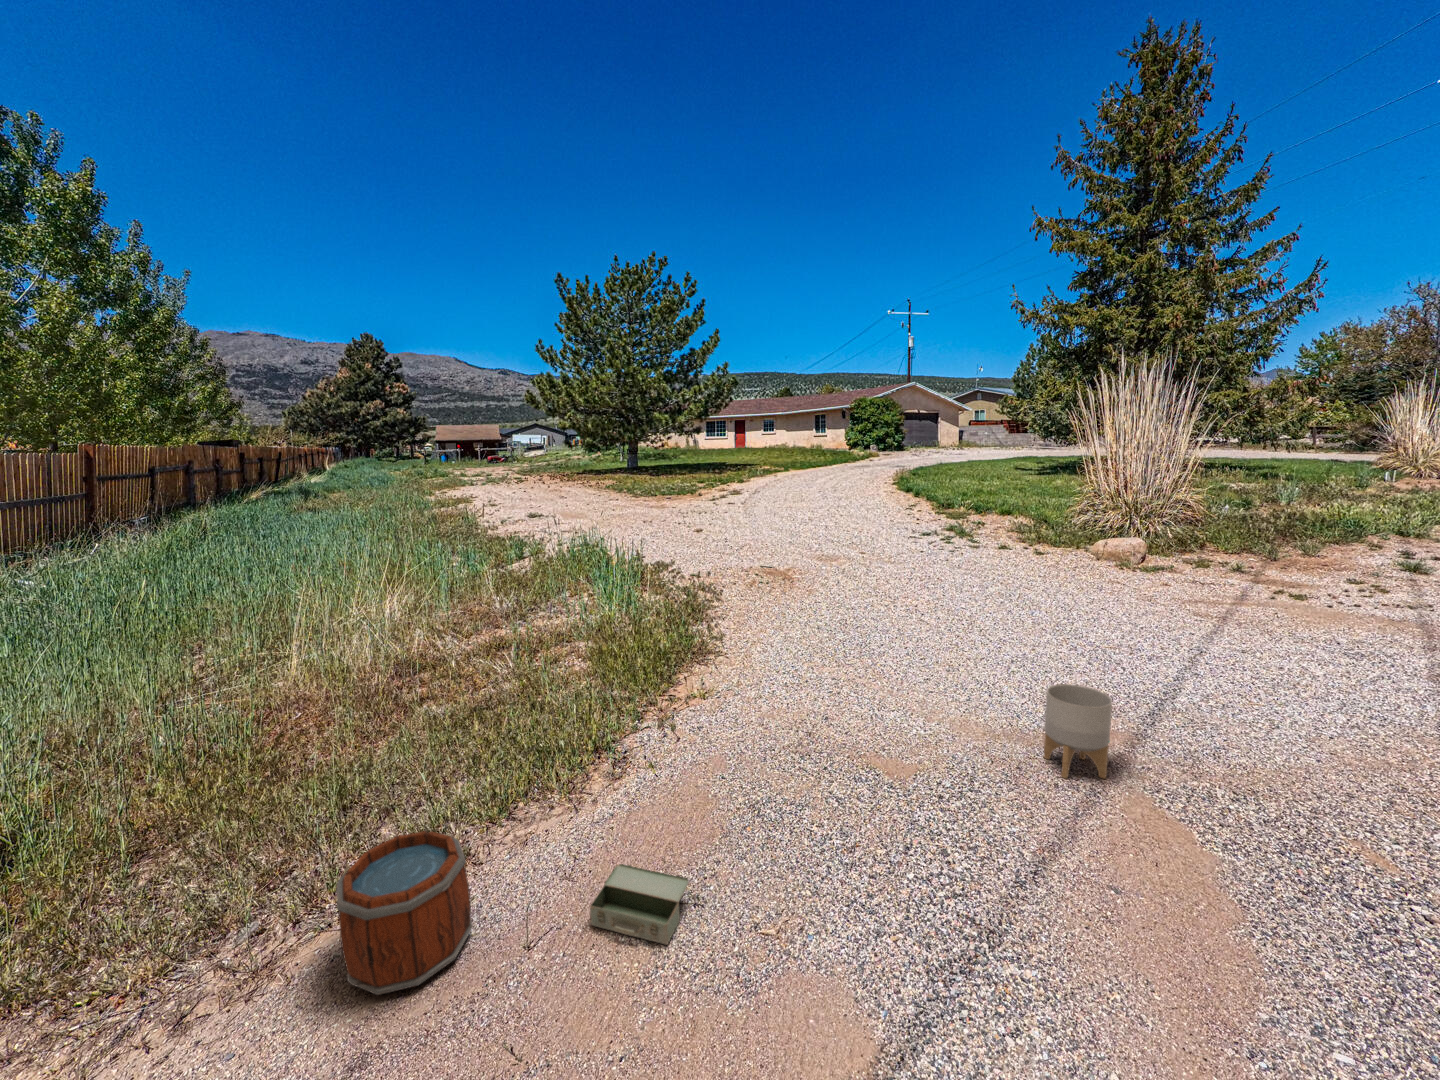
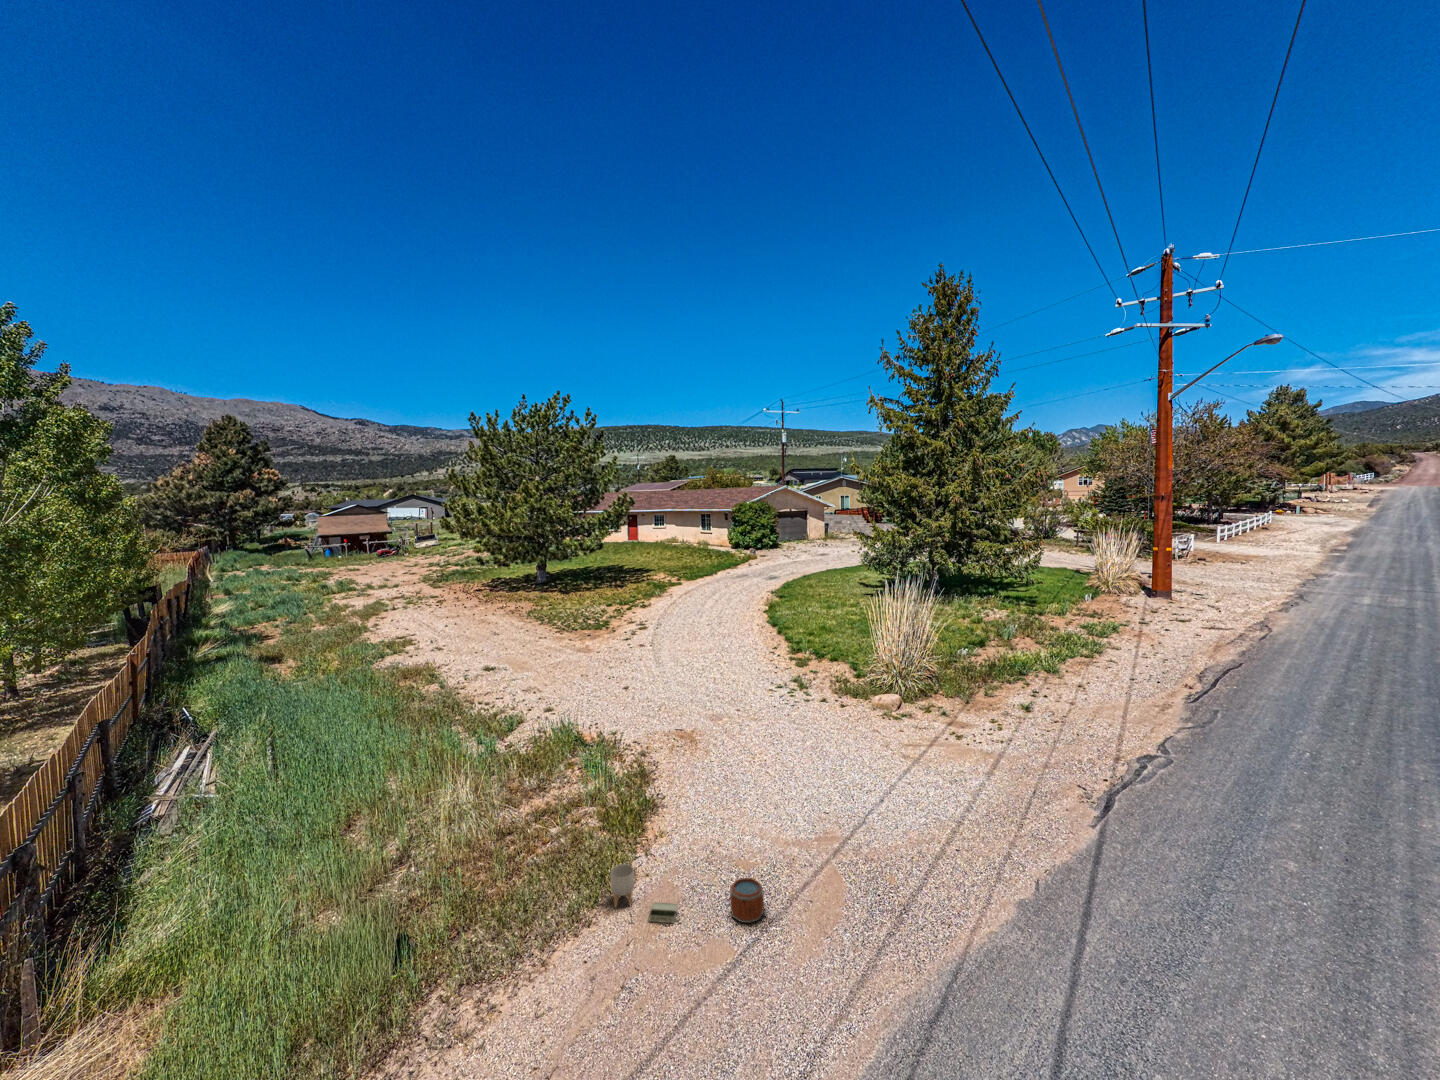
planter: present [1043,684,1112,779] -> present [610,864,634,908]
bucket: present [337,831,473,995] -> present [730,878,764,923]

